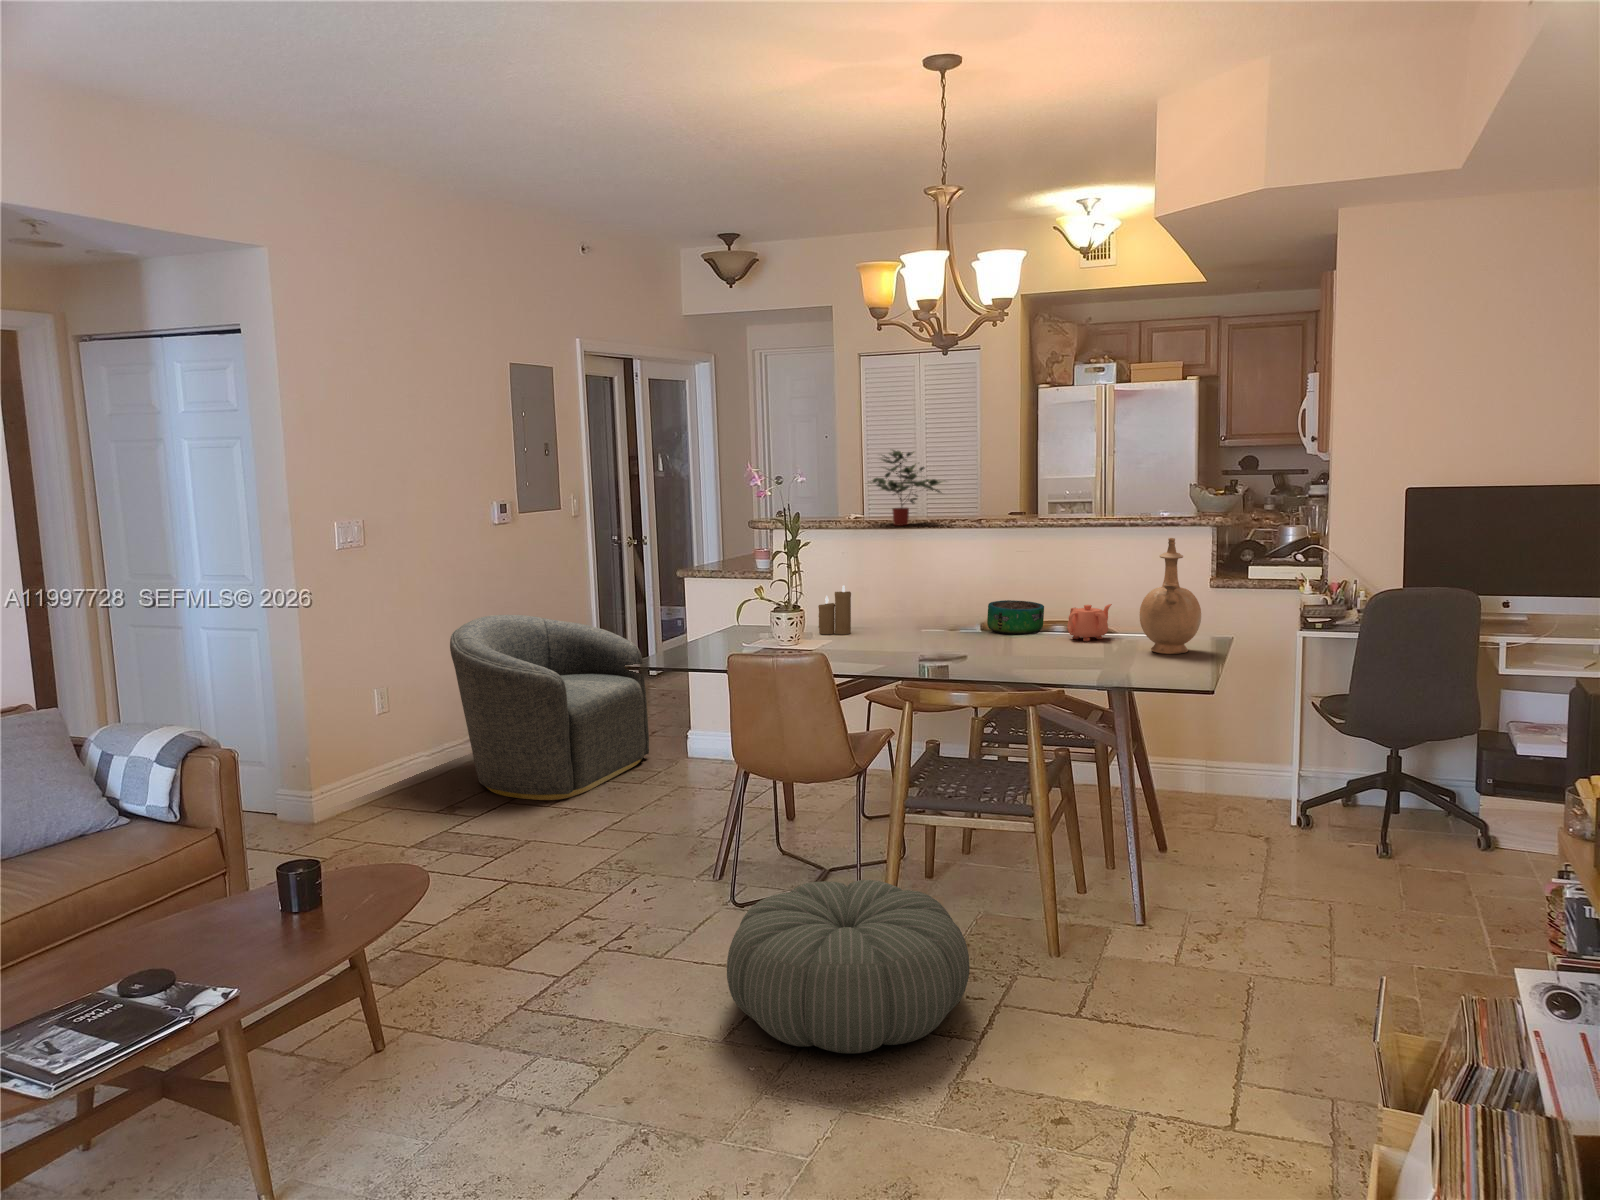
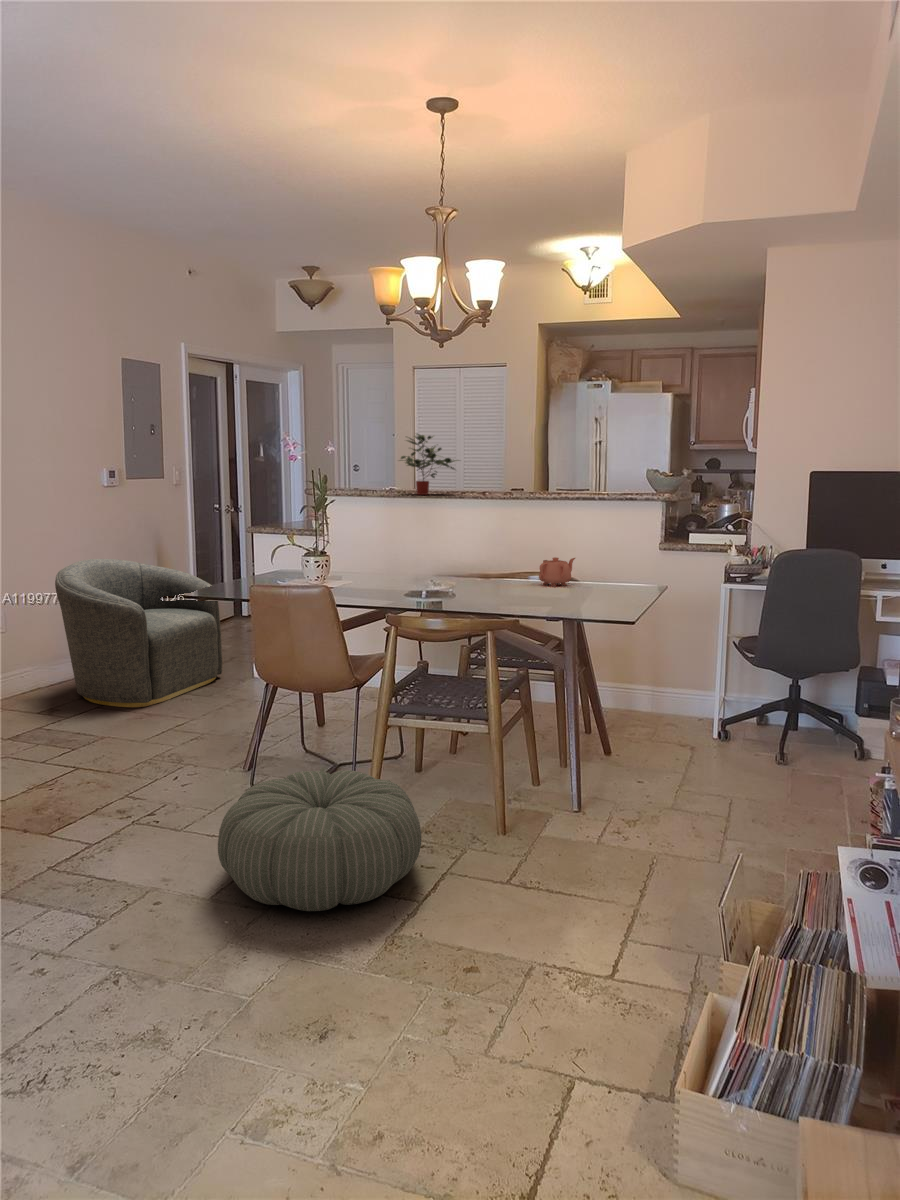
vase: present [1140,538,1201,654] -> none [591,502,639,596]
candle: present [818,585,851,635] -> none [346,538,372,578]
decorative bowl: present [987,600,1044,634] -> none [480,554,525,581]

